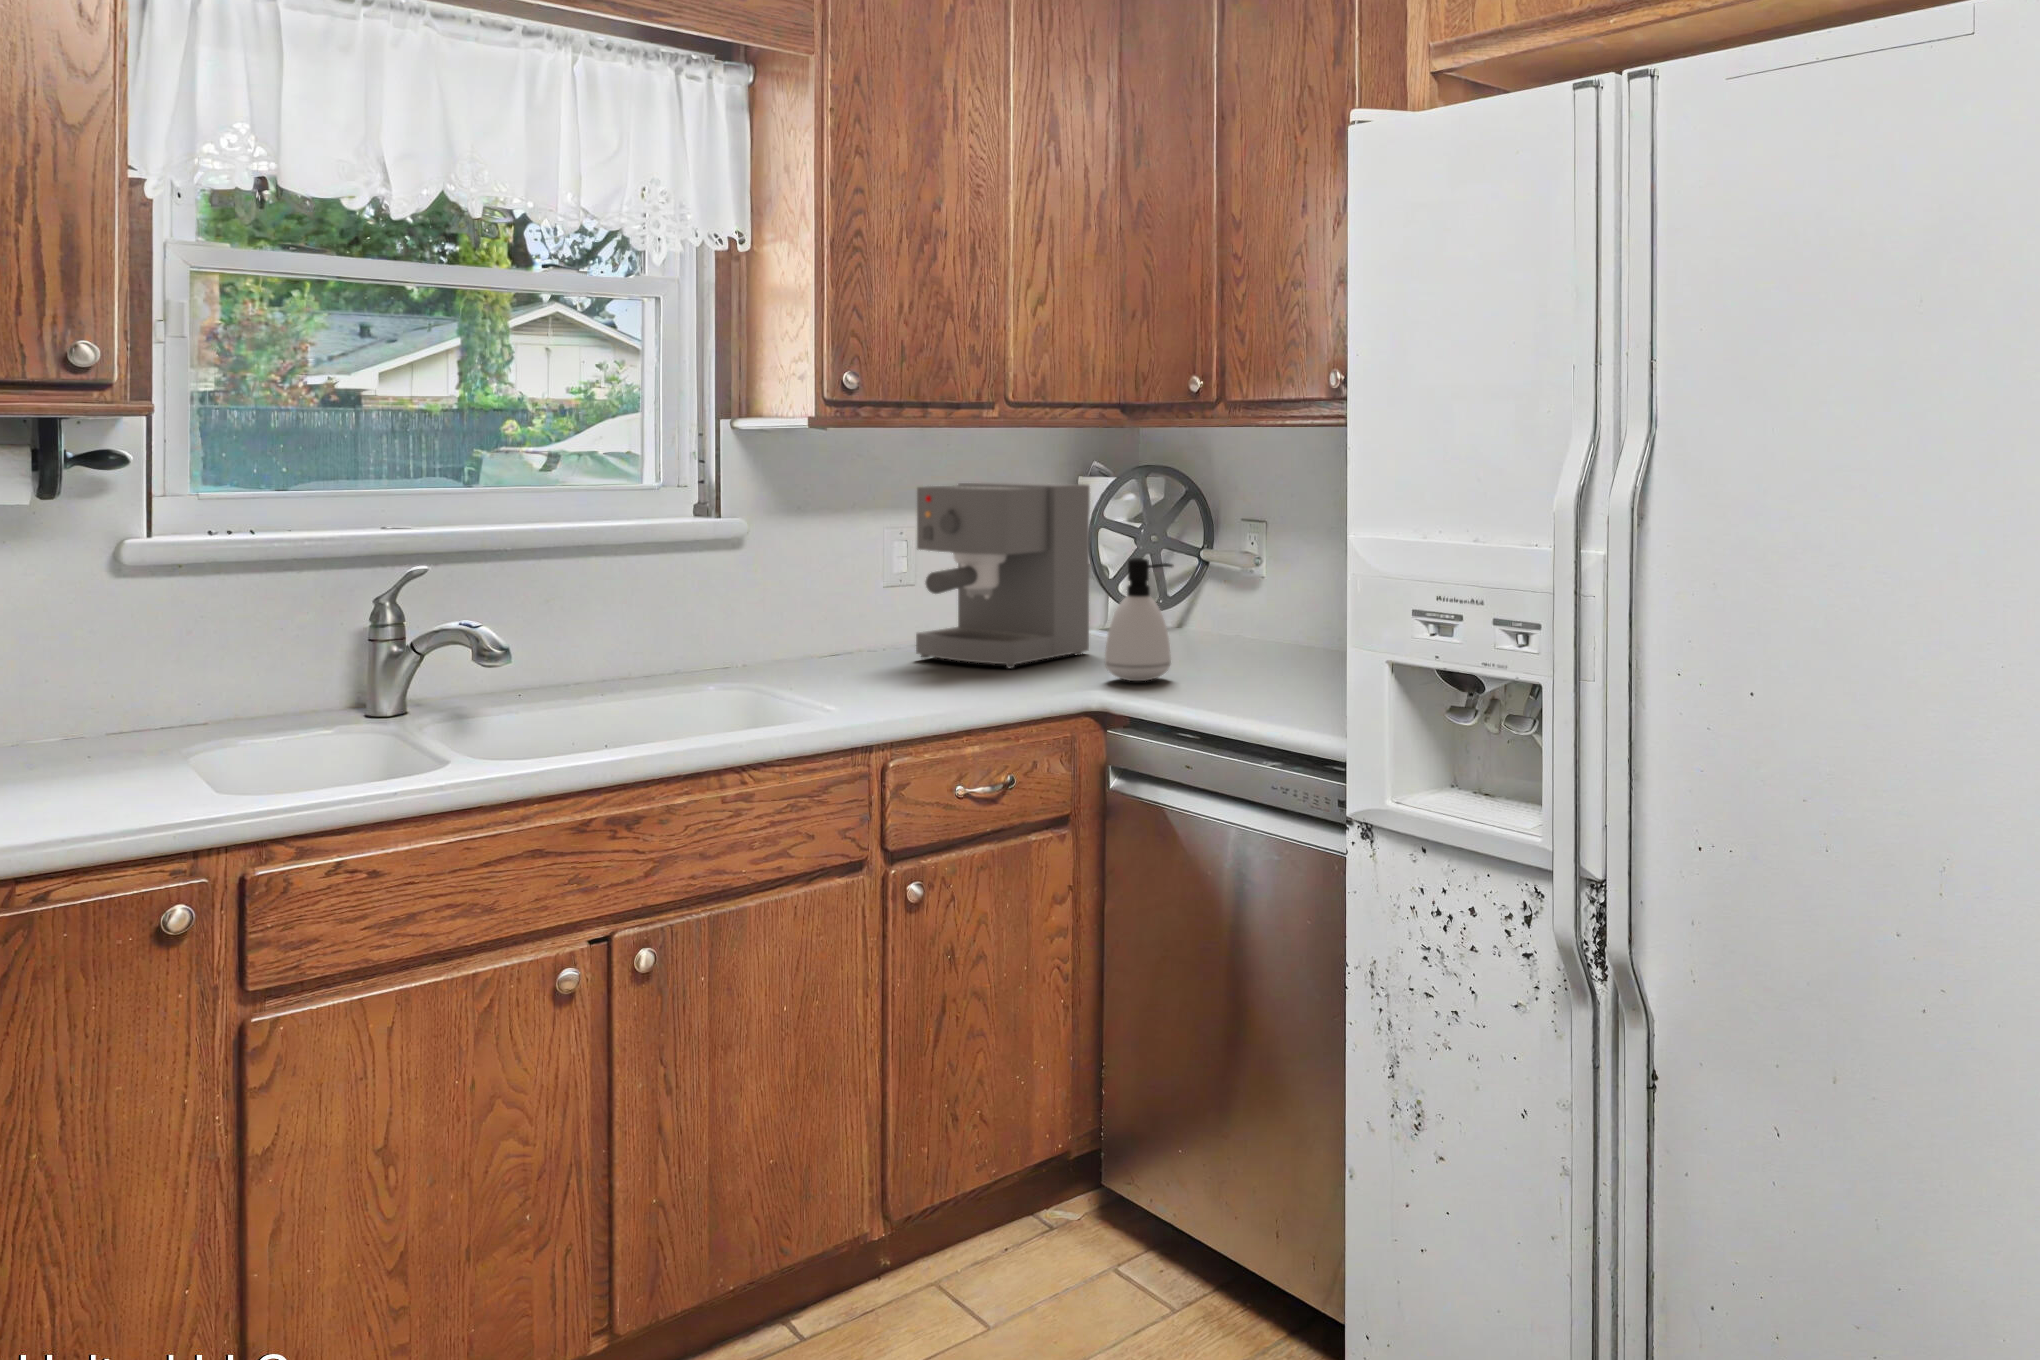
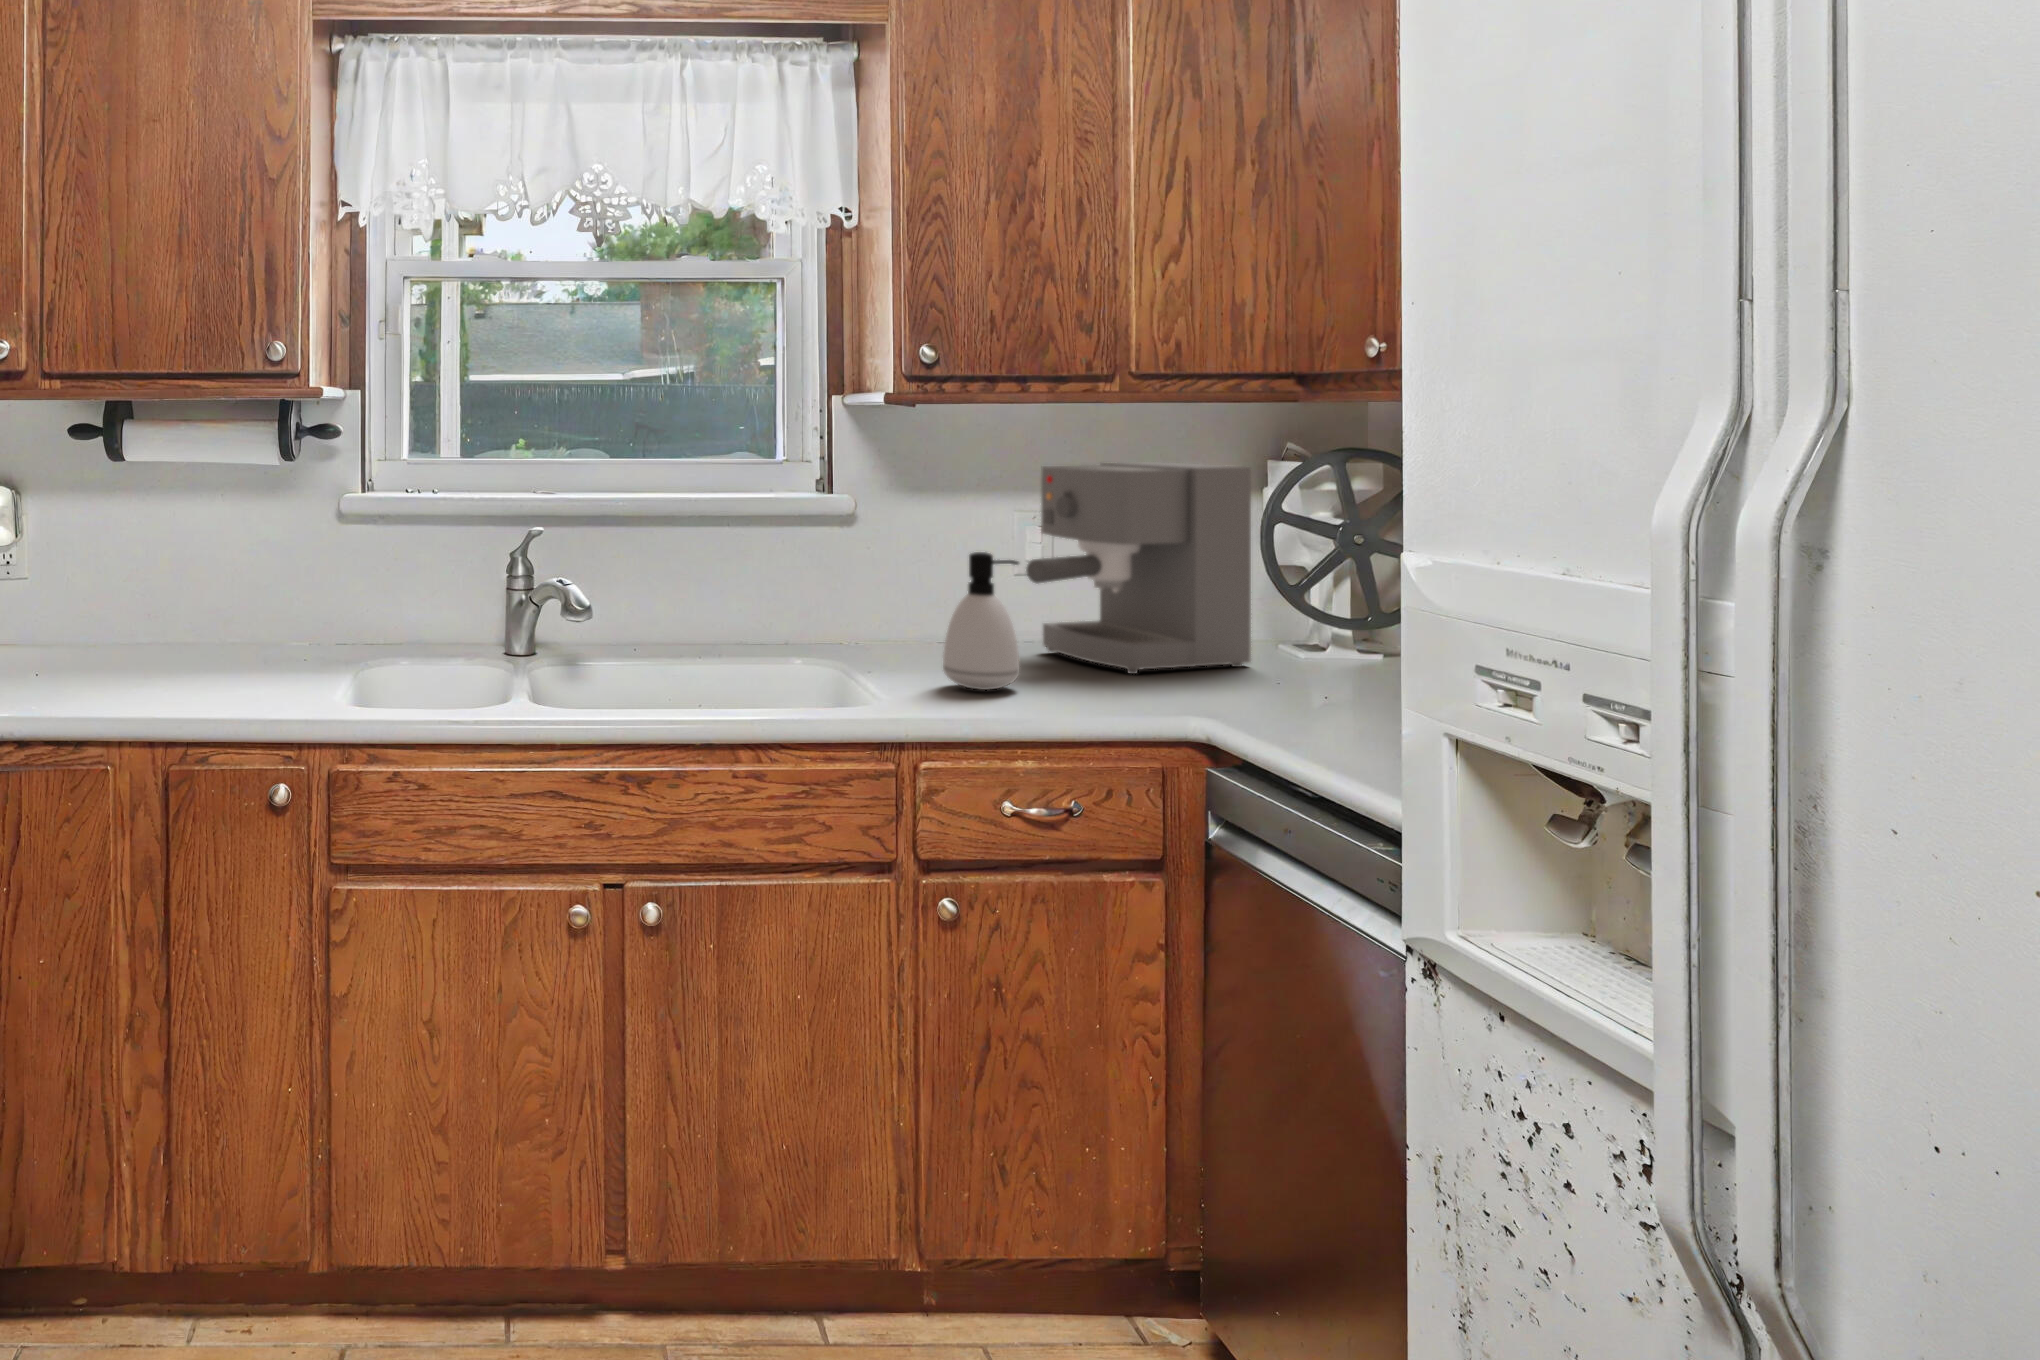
soap dispenser: present [1105,558,1173,681] -> present [943,552,1020,690]

